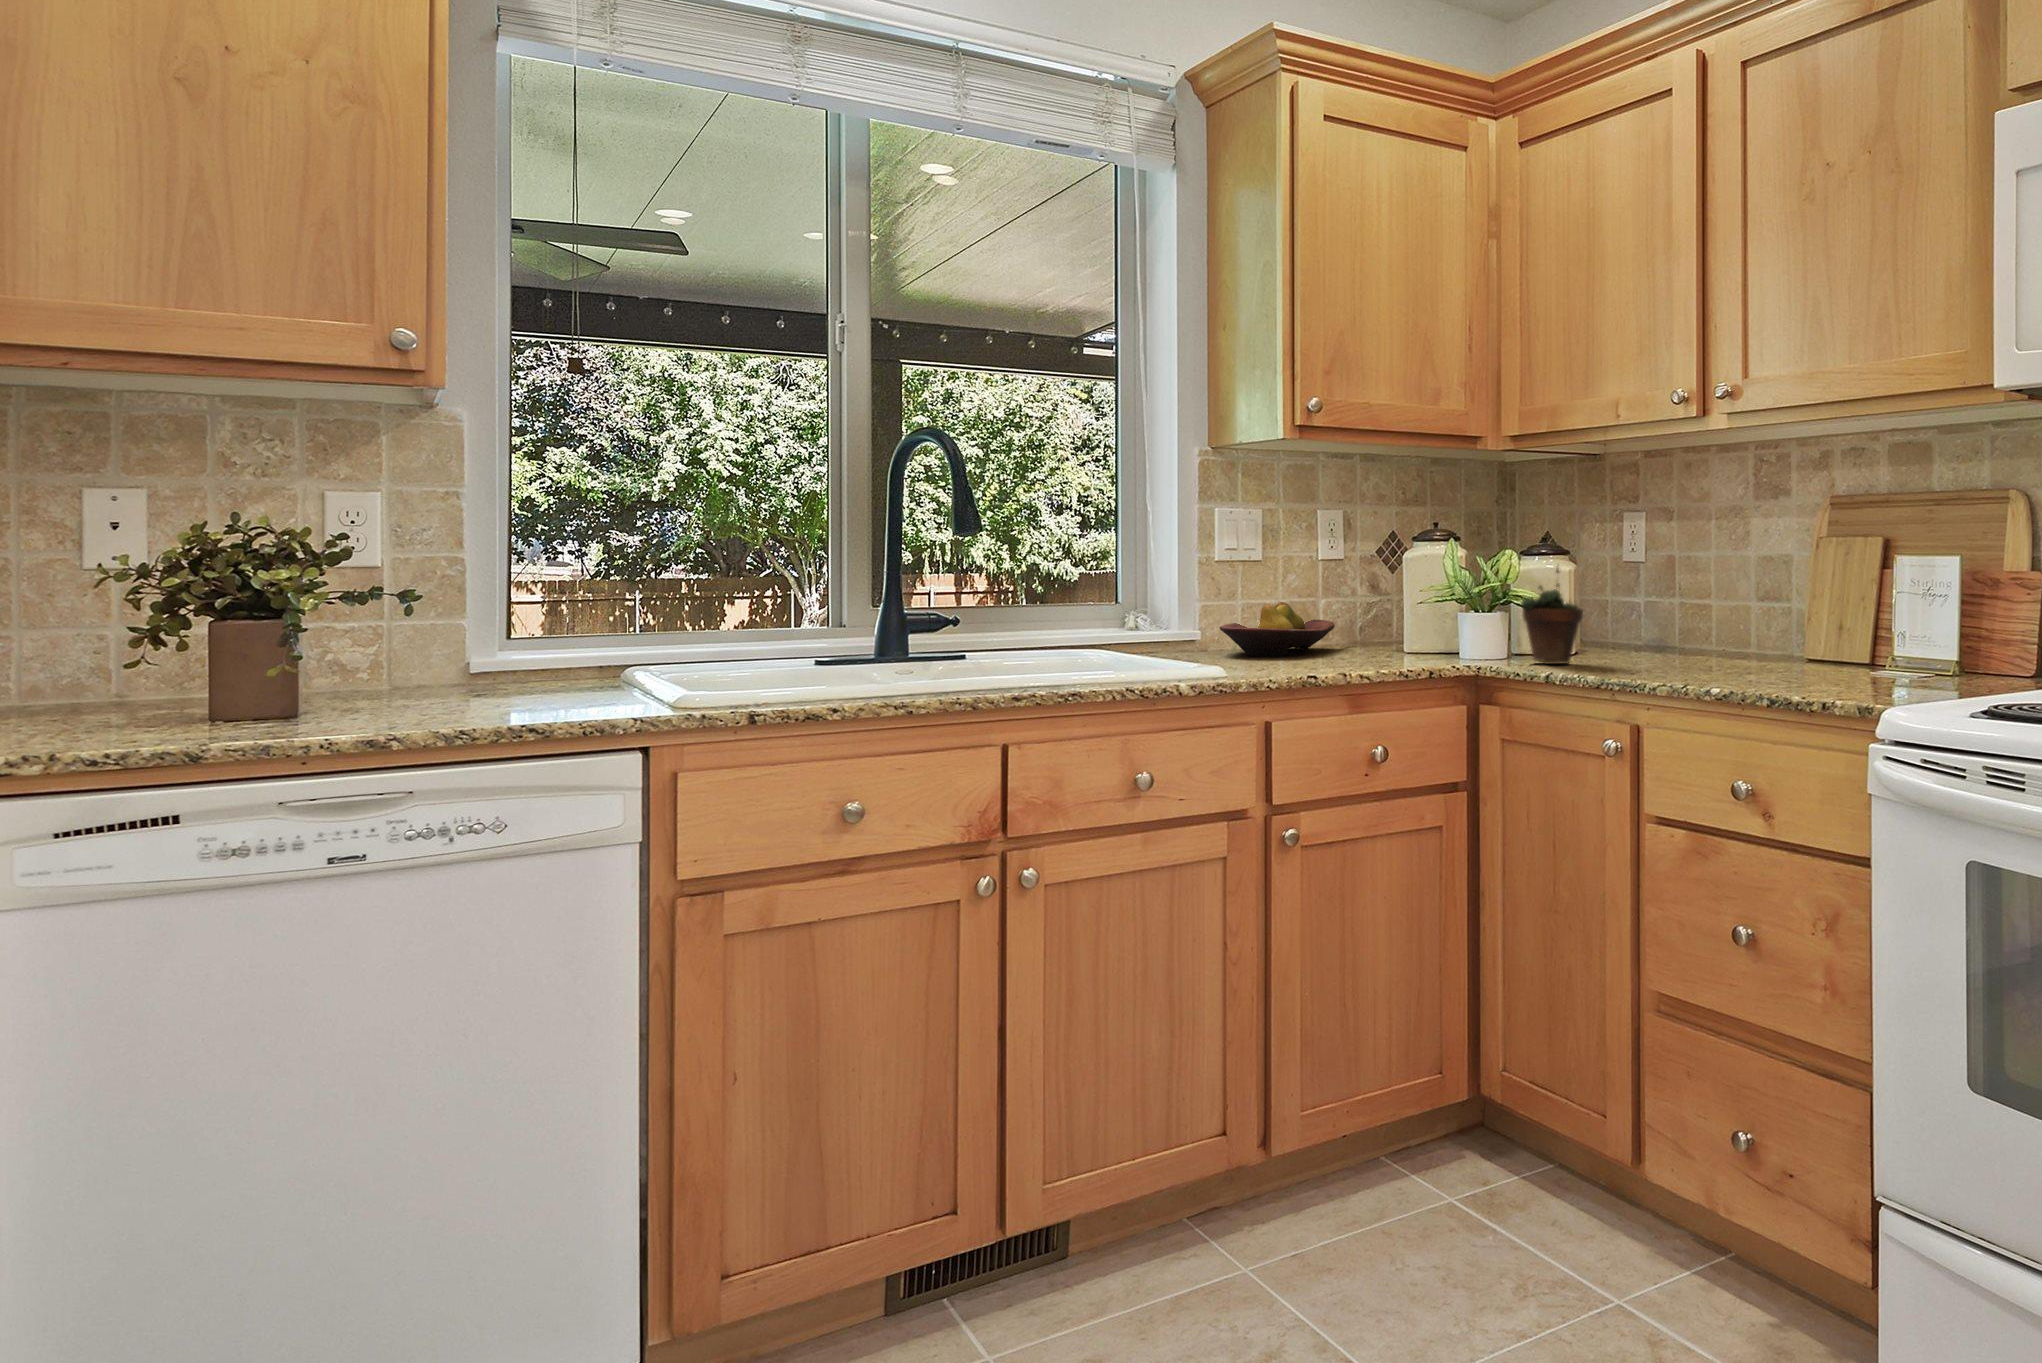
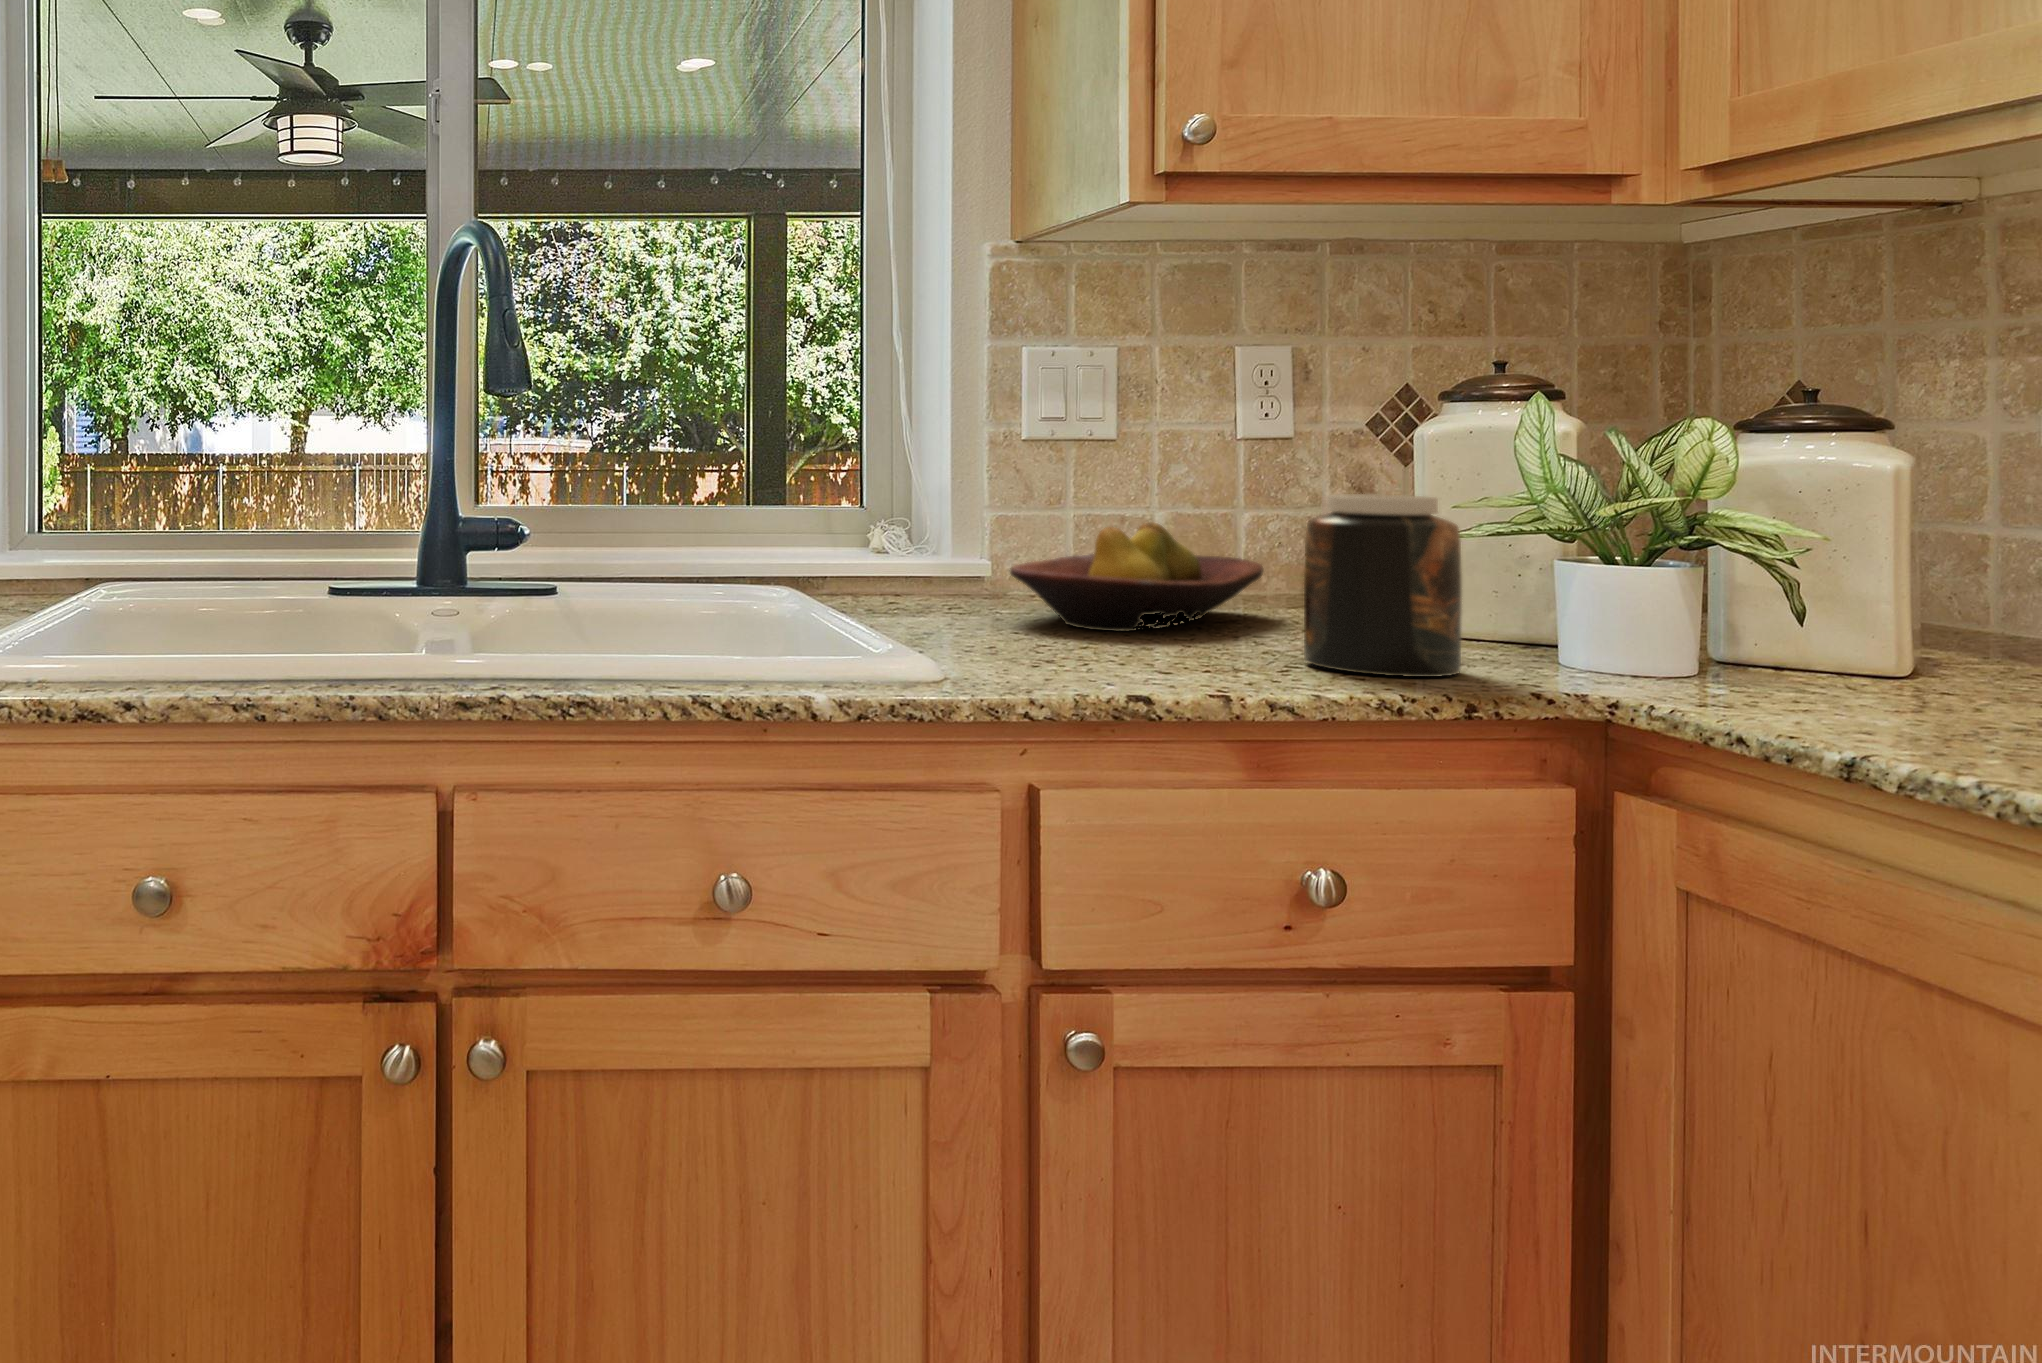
succulent plant: present [1521,565,1583,664] -> none [1735,449,1948,712]
jar: none [1368,584,1428,663] -> present [1304,494,1462,677]

